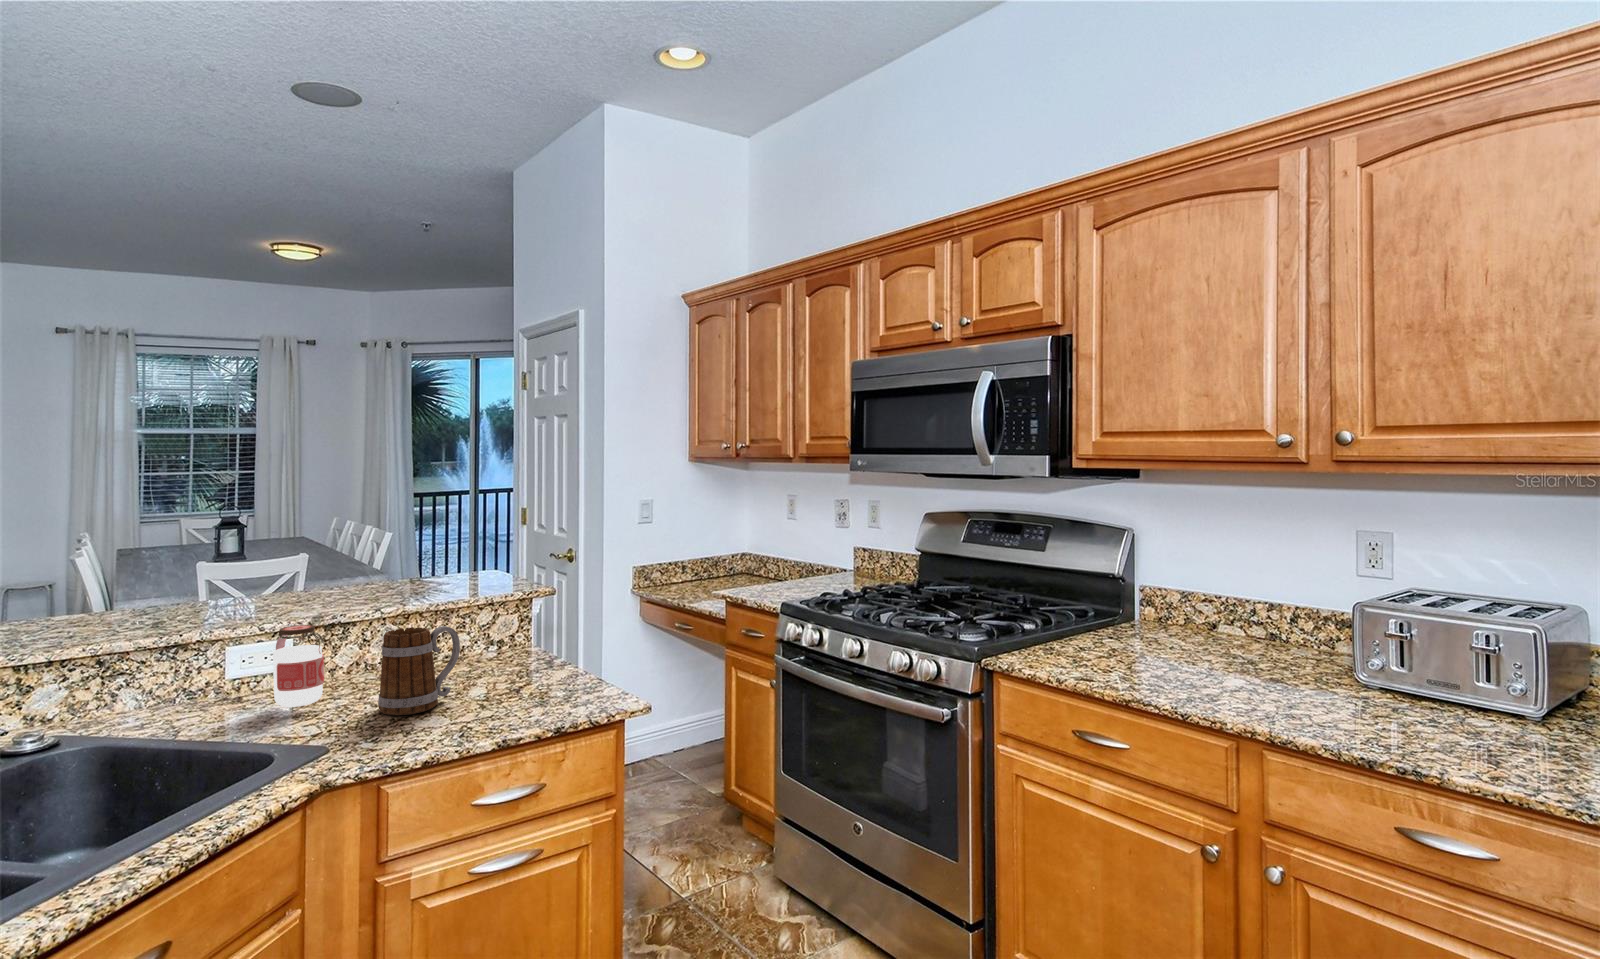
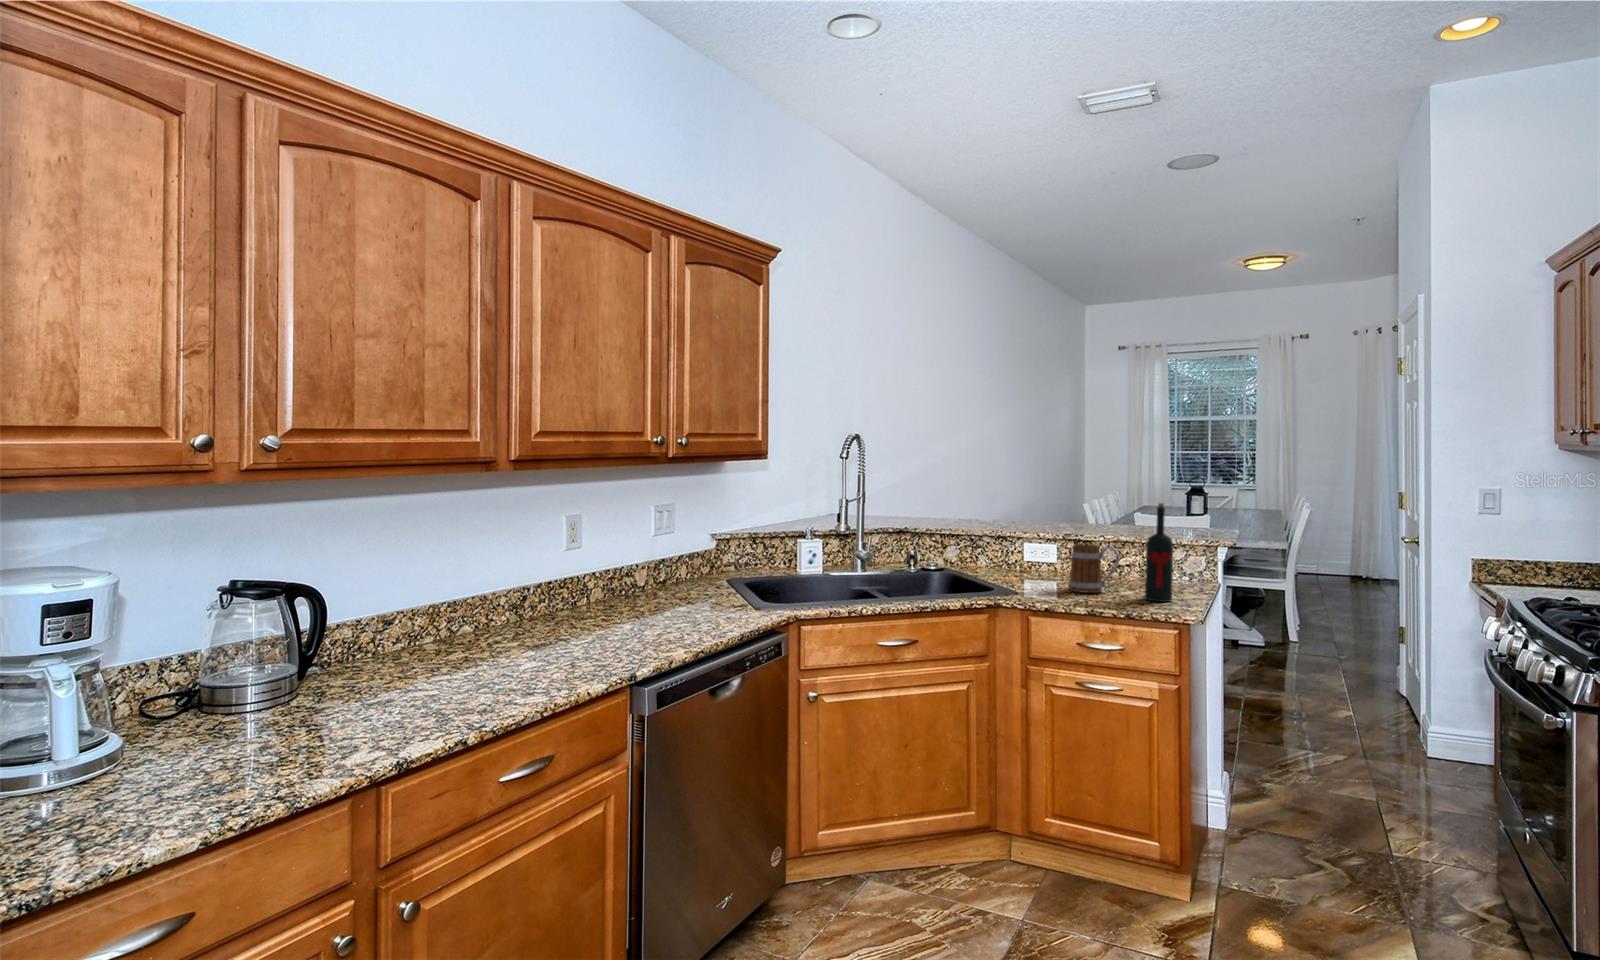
wine bottle: none [508,549,549,698] -> present [1145,503,1173,602]
jar: present [273,625,325,707] -> none [1032,535,1058,580]

